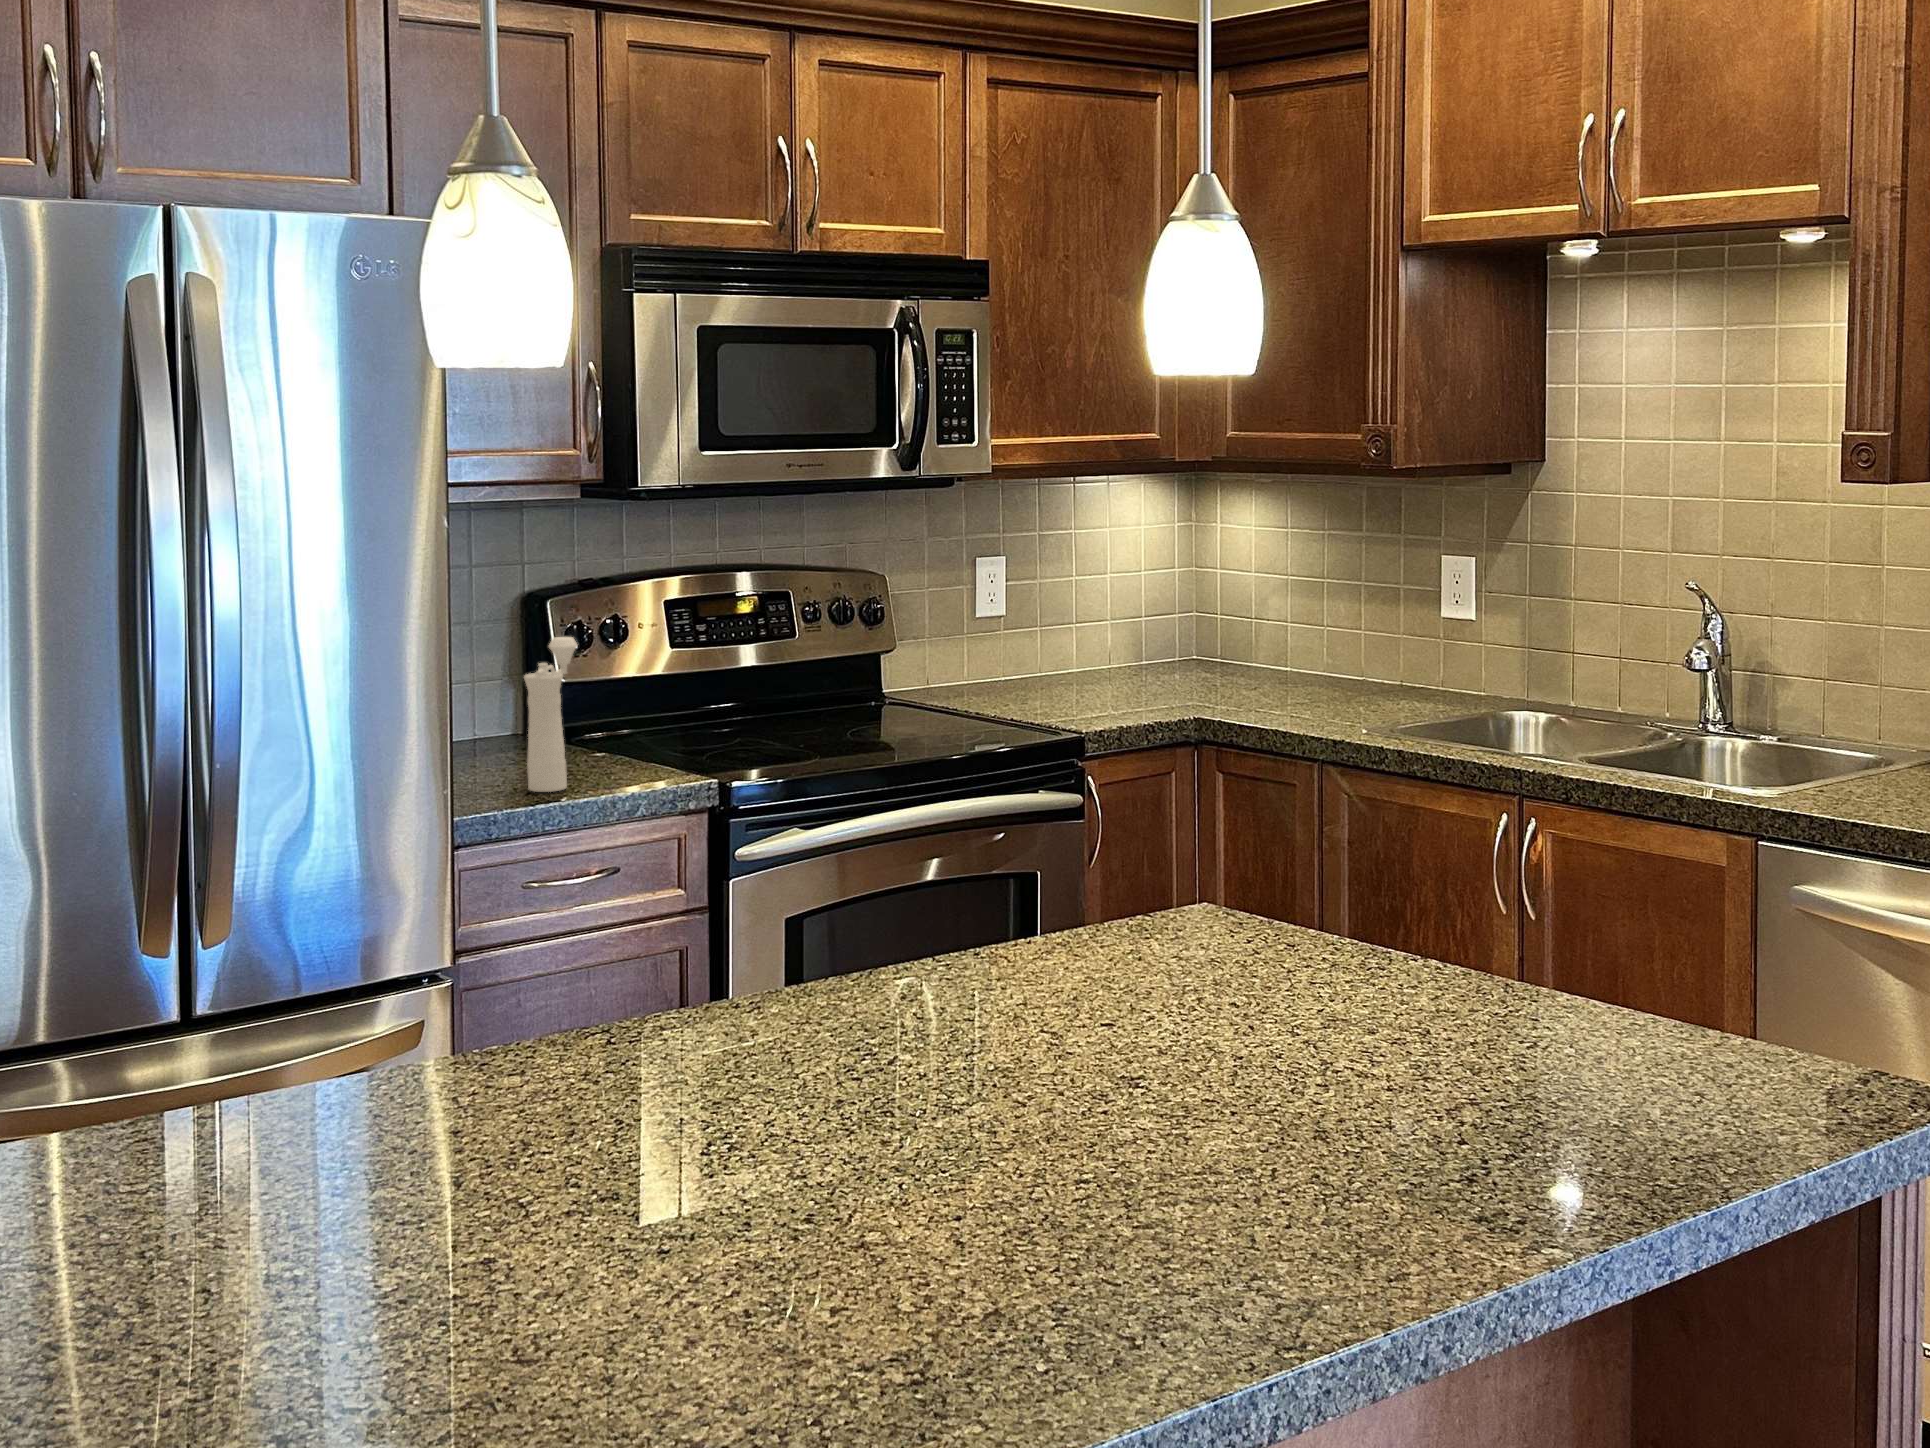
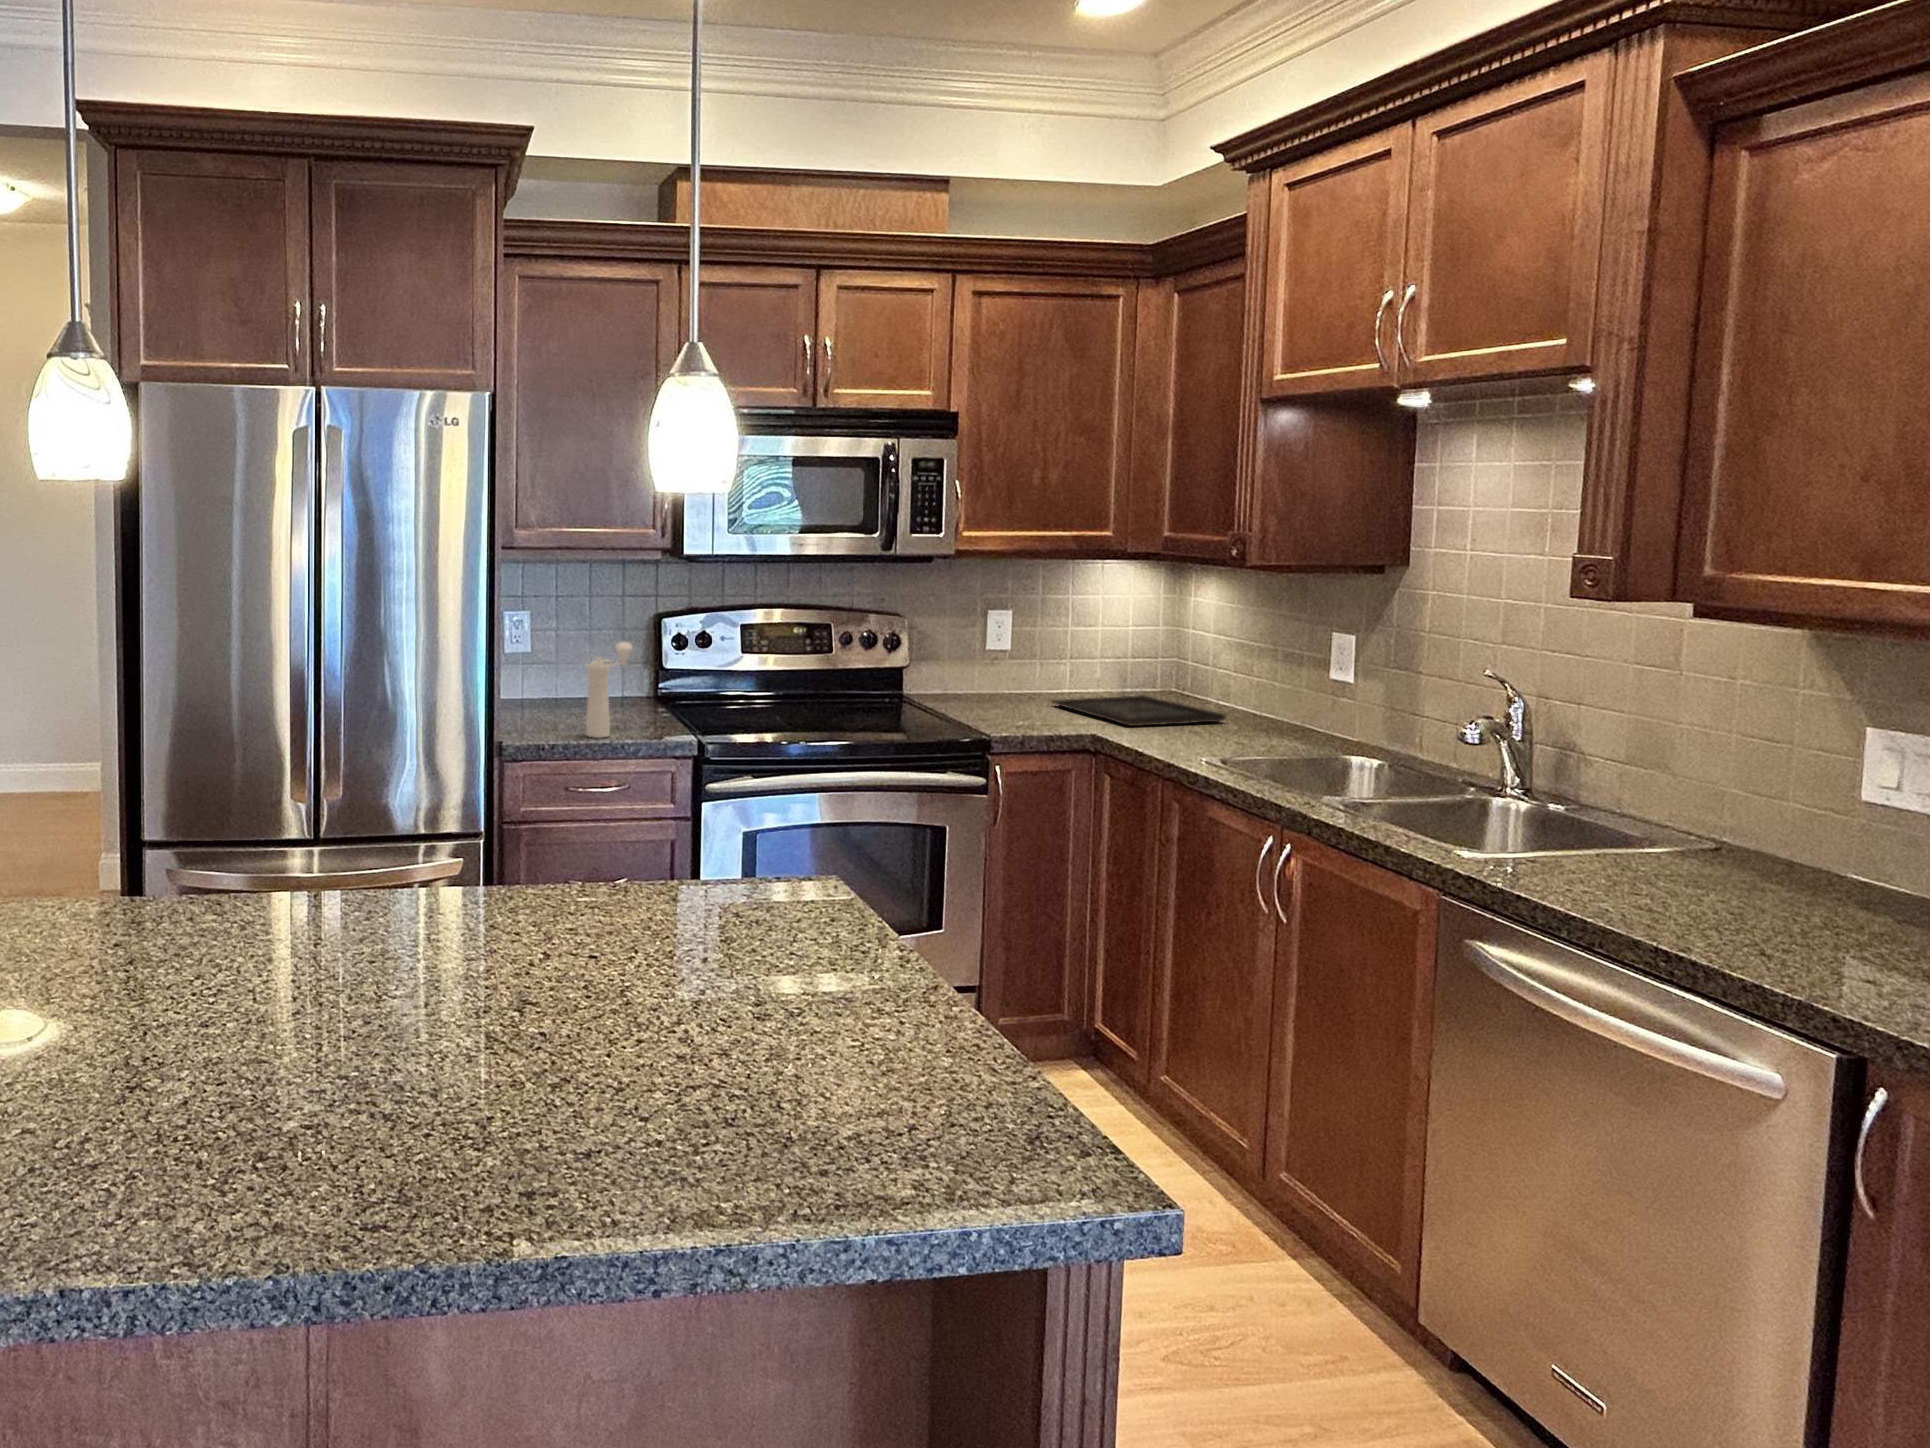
tray: none [1090,658,1322,697] -> present [1052,695,1225,726]

